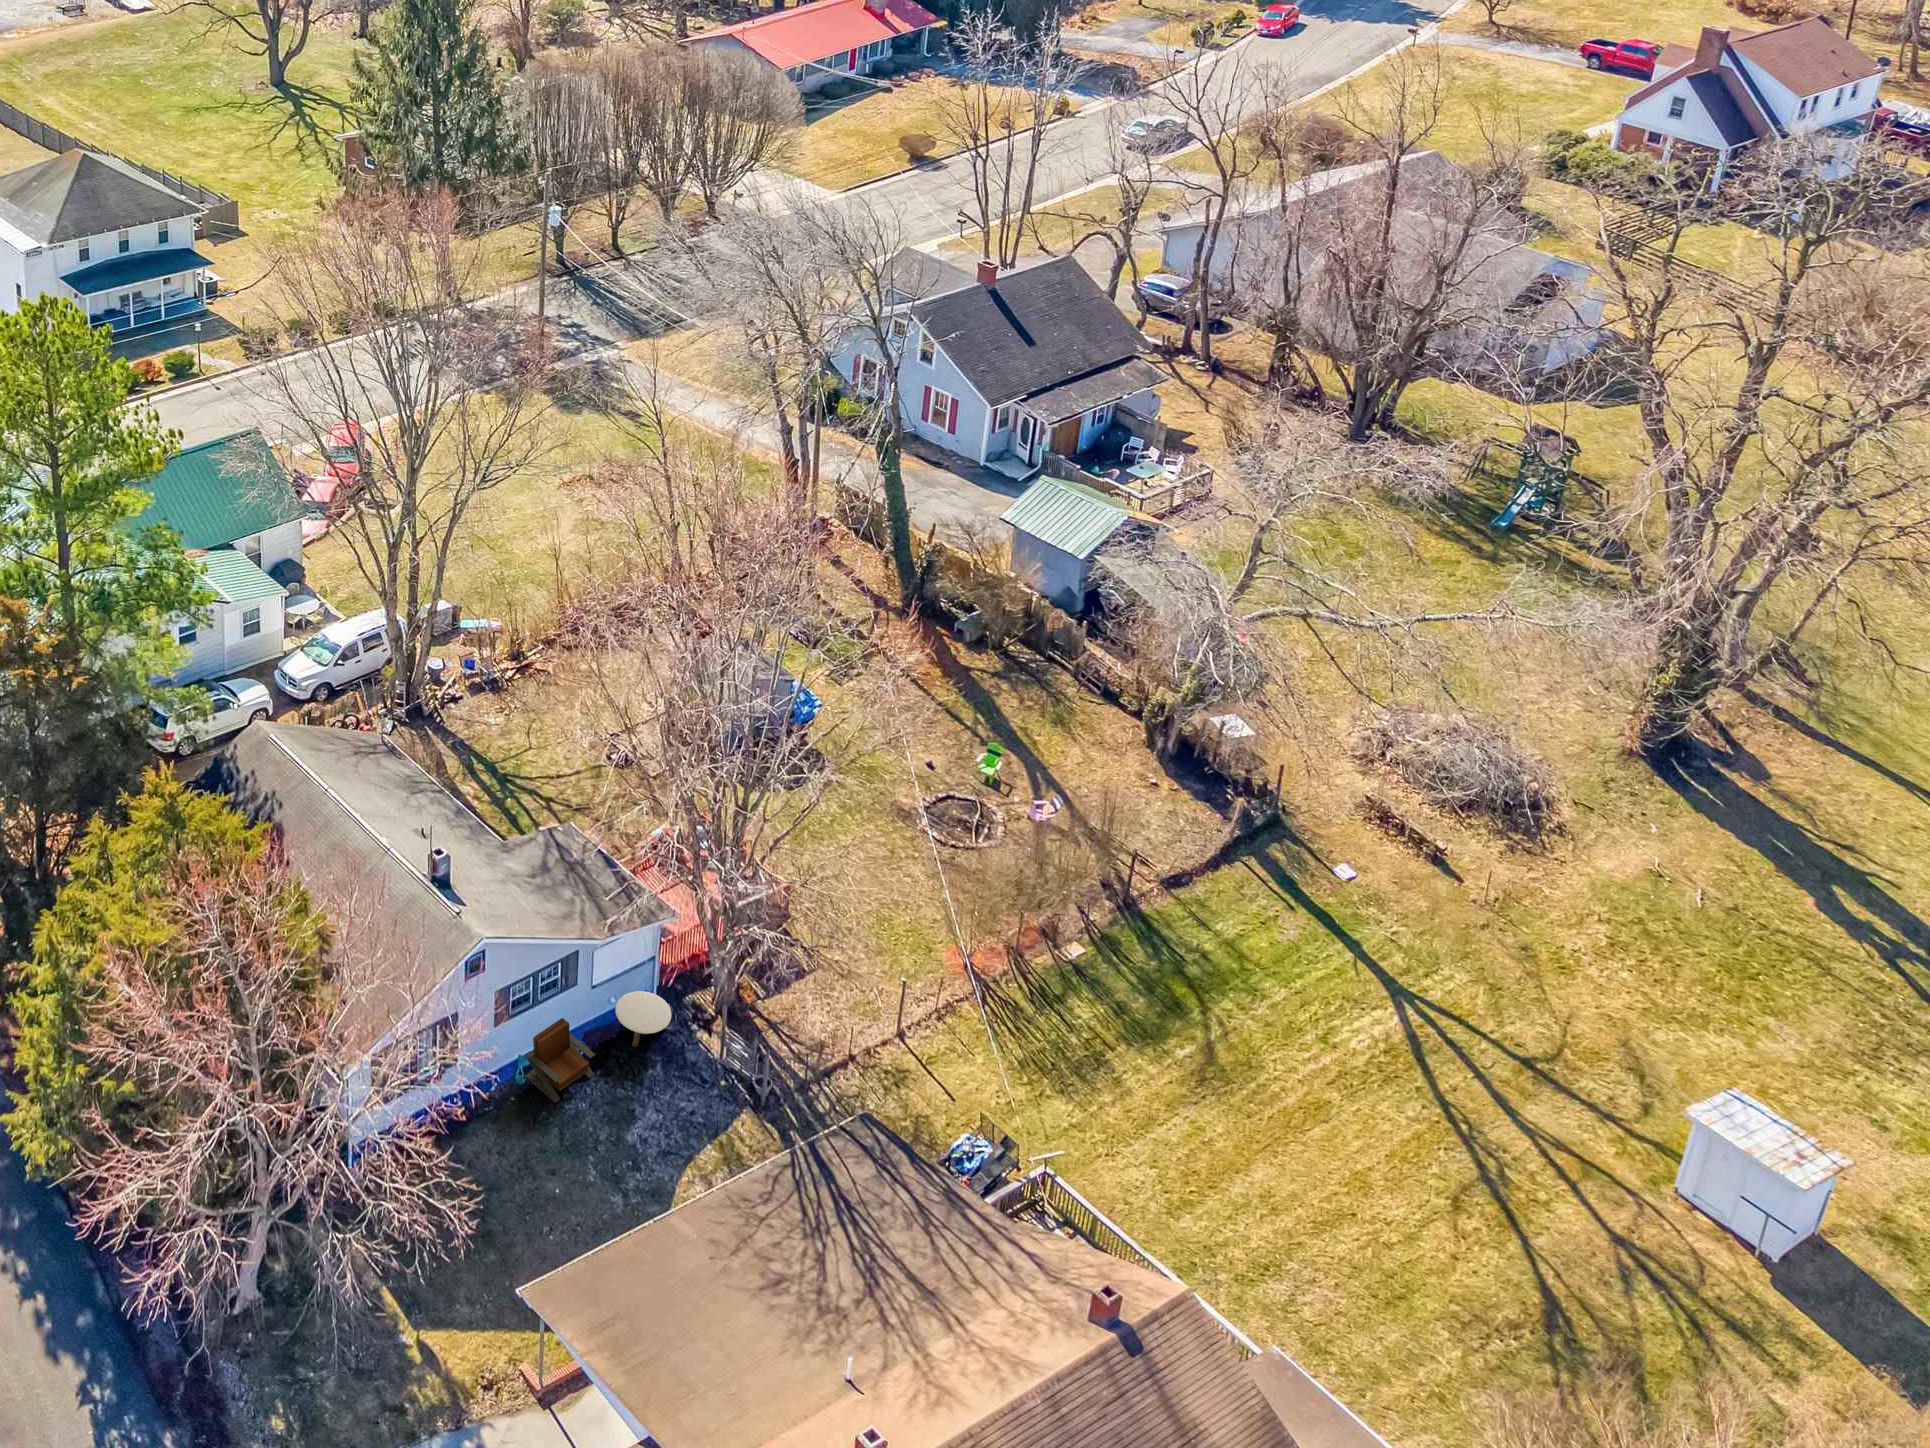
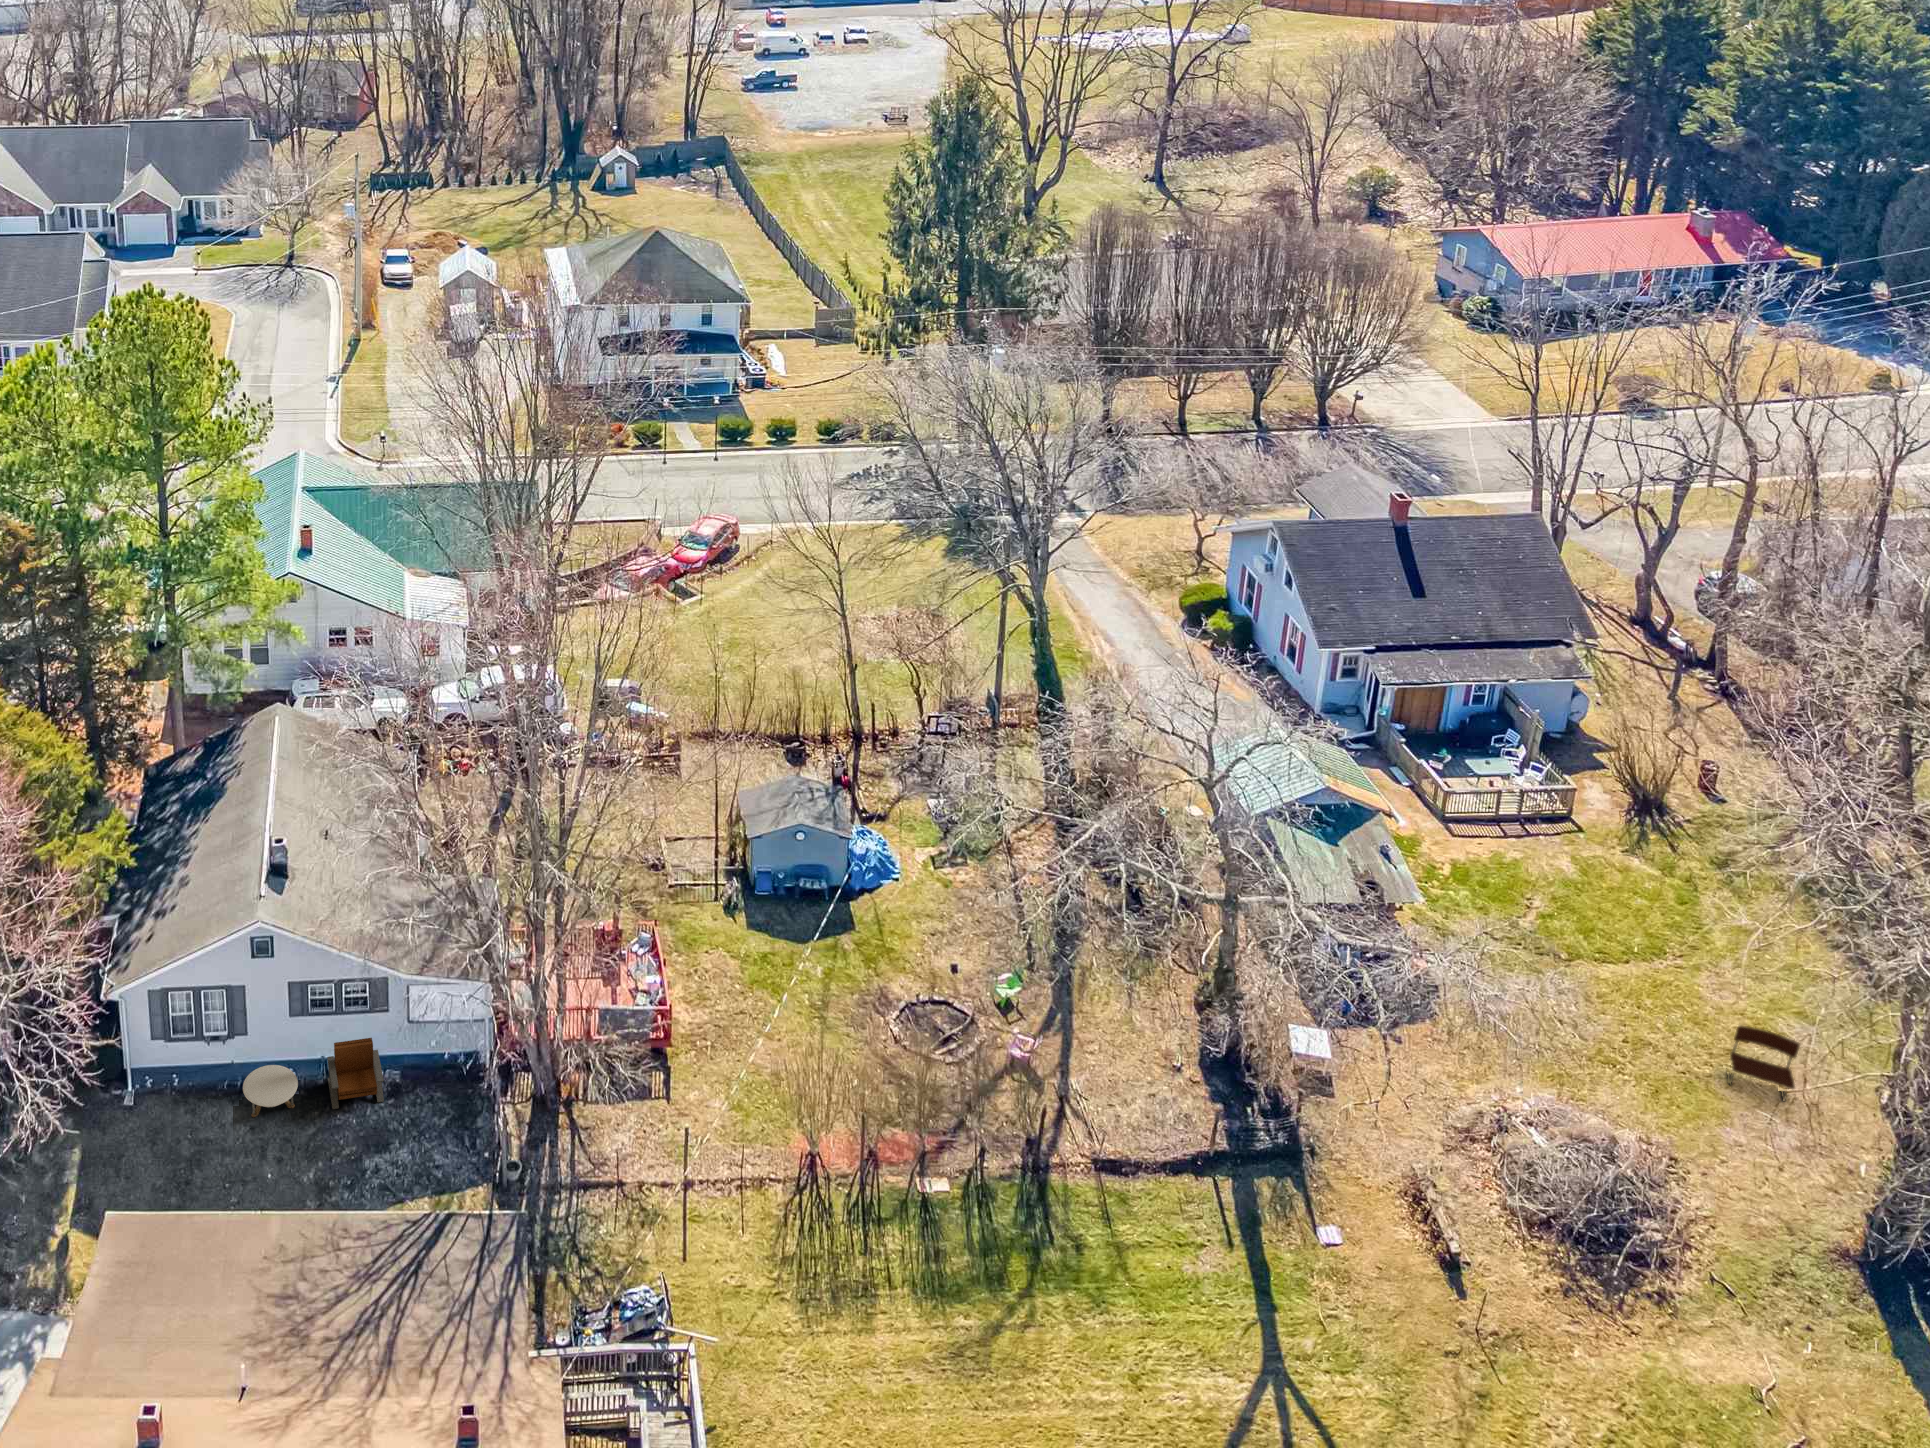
bench: none [1462,608,1519,658] -> present [1727,1026,1799,1101]
round table: present [616,991,671,1047] -> present [243,1065,298,1117]

